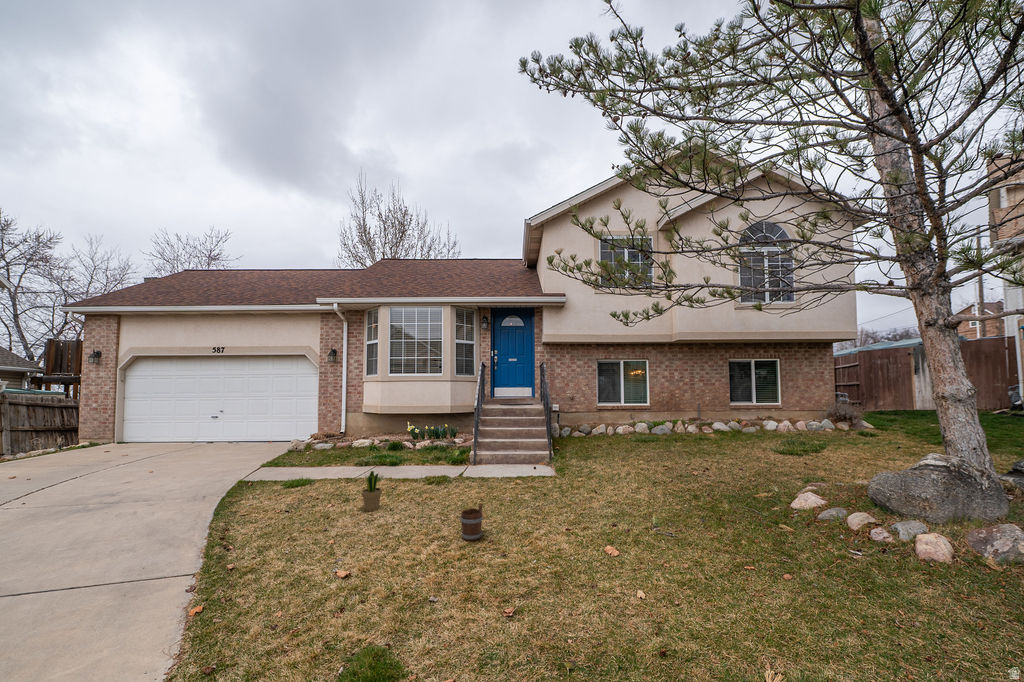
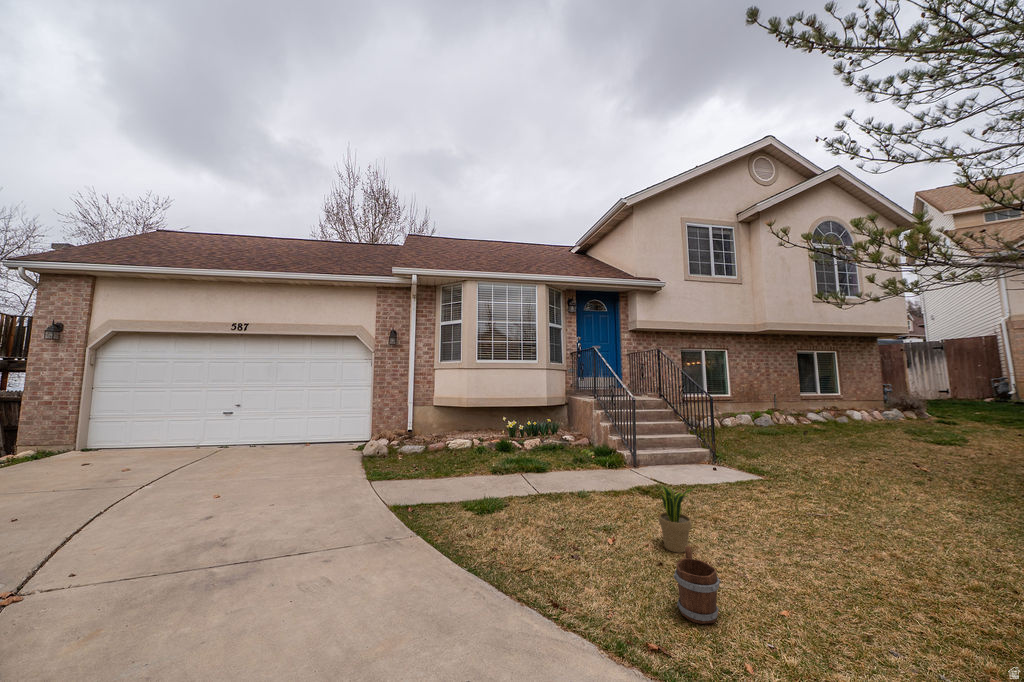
bucket: present [460,503,483,541] -> present [674,546,720,624]

